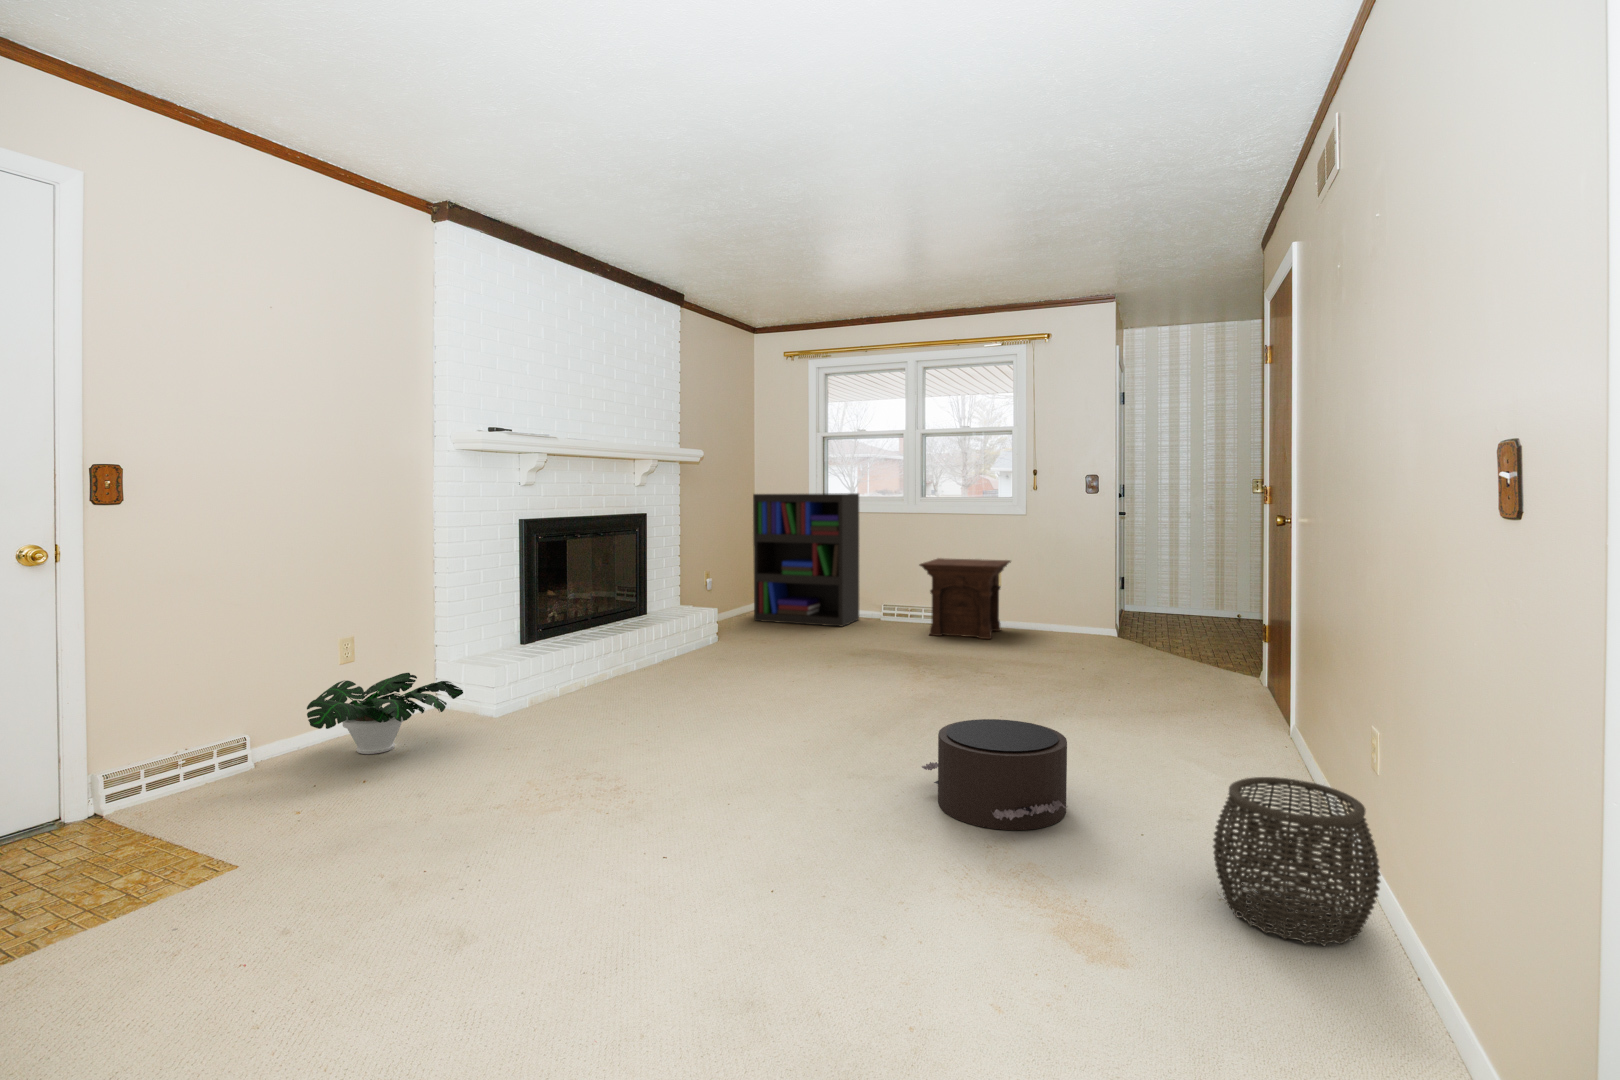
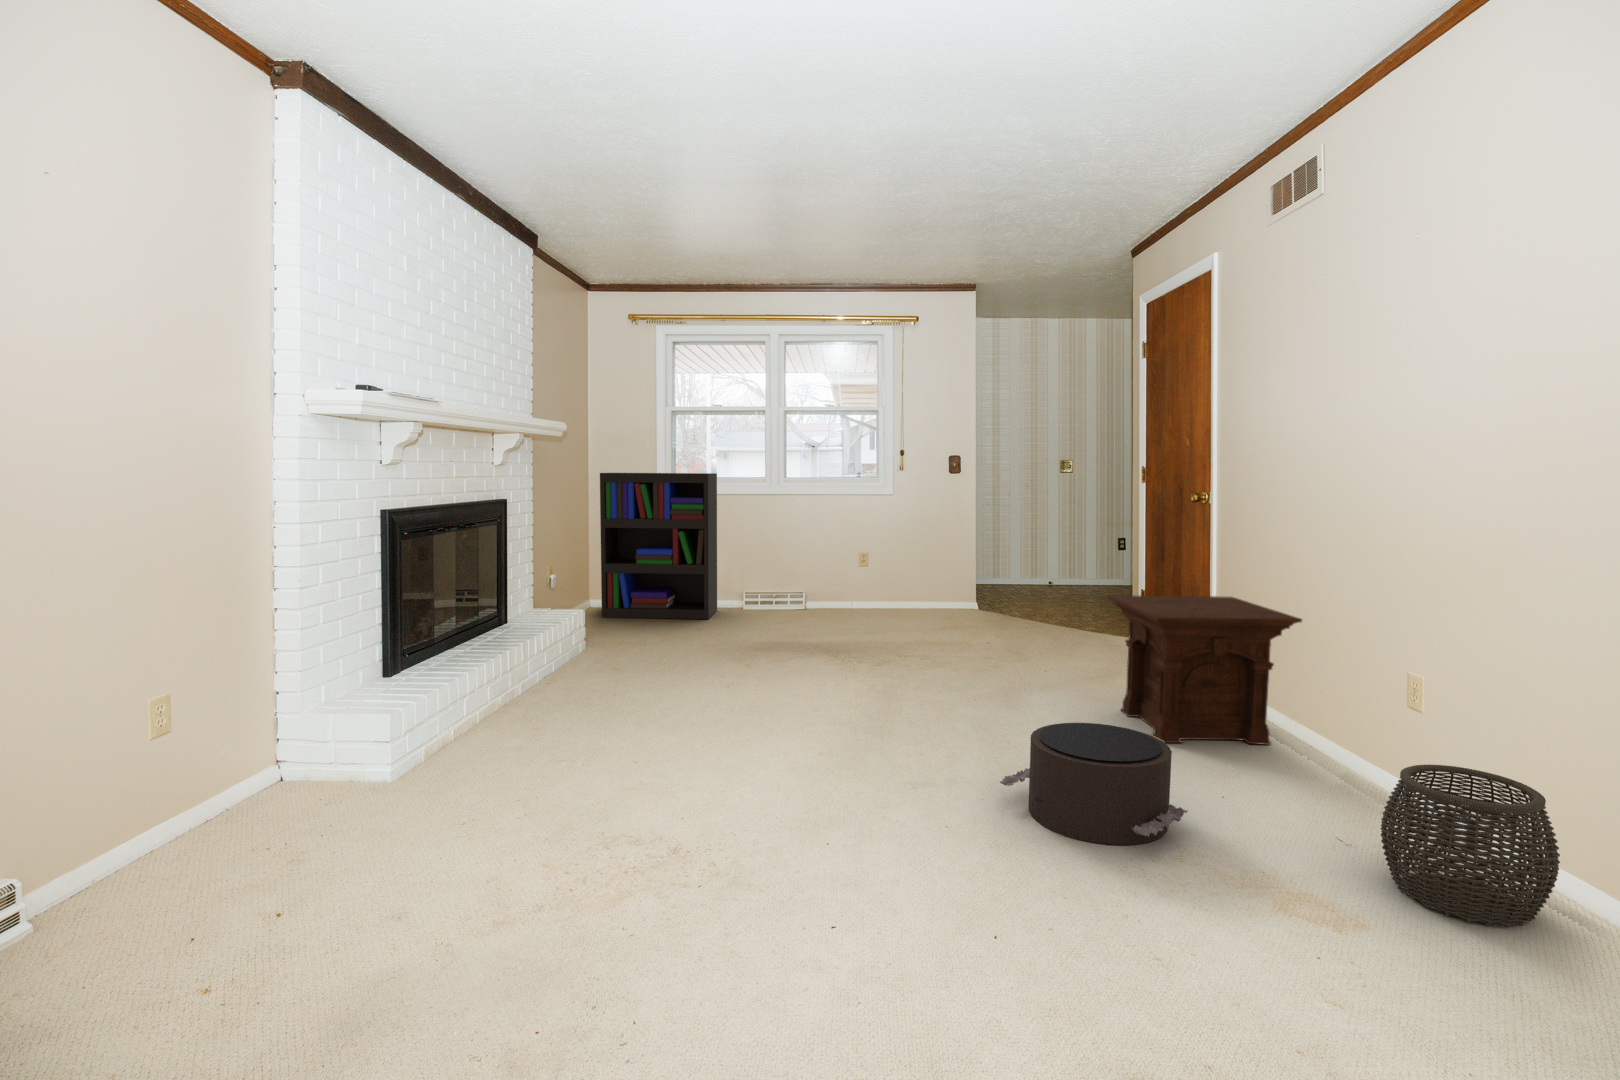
side table: present [920,558,1011,639] -> present [1108,595,1302,745]
potted plant: present [307,673,463,754] -> none [143,730,380,857]

